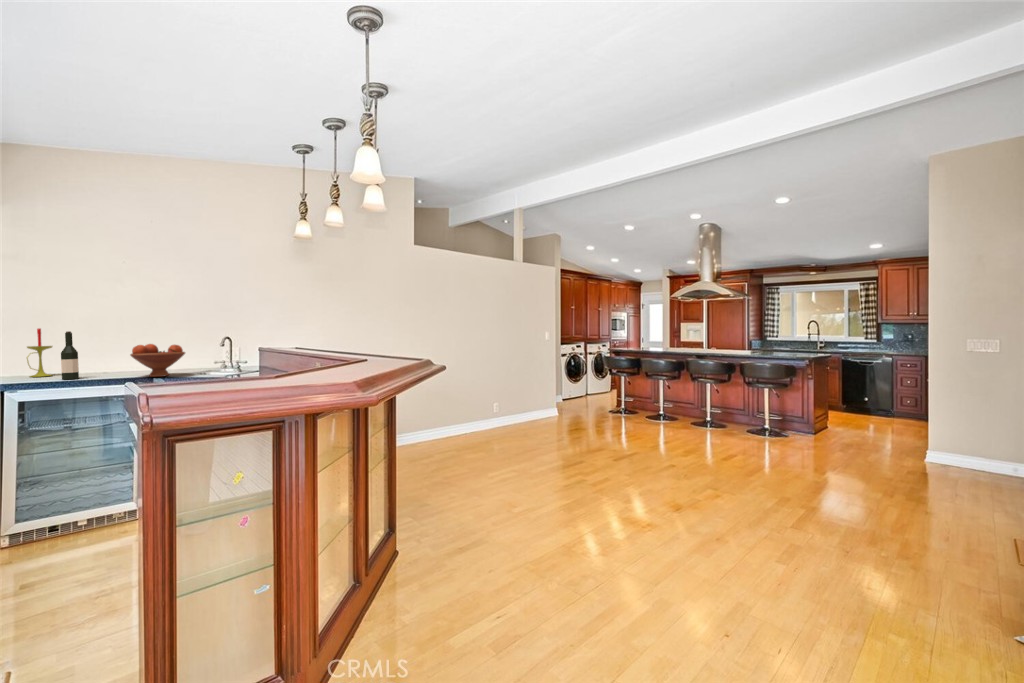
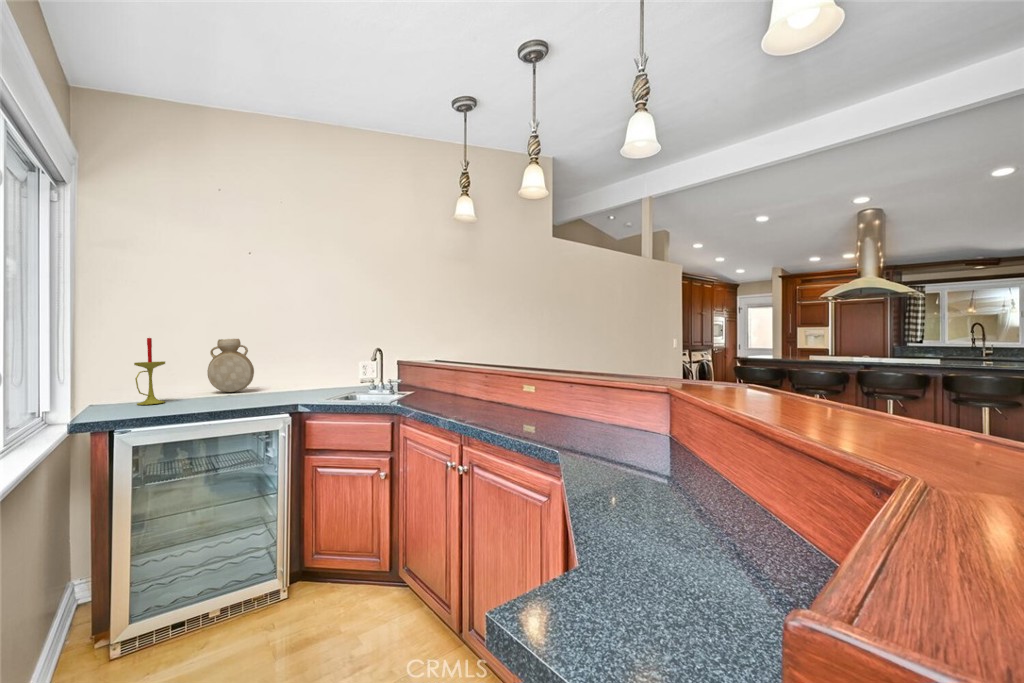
vase: none [92,329,132,370] -> present [207,339,254,392]
wine bottle: present [61,331,79,380] -> none [183,342,205,409]
fruit bowl: present [131,344,185,377] -> none [270,358,336,404]

